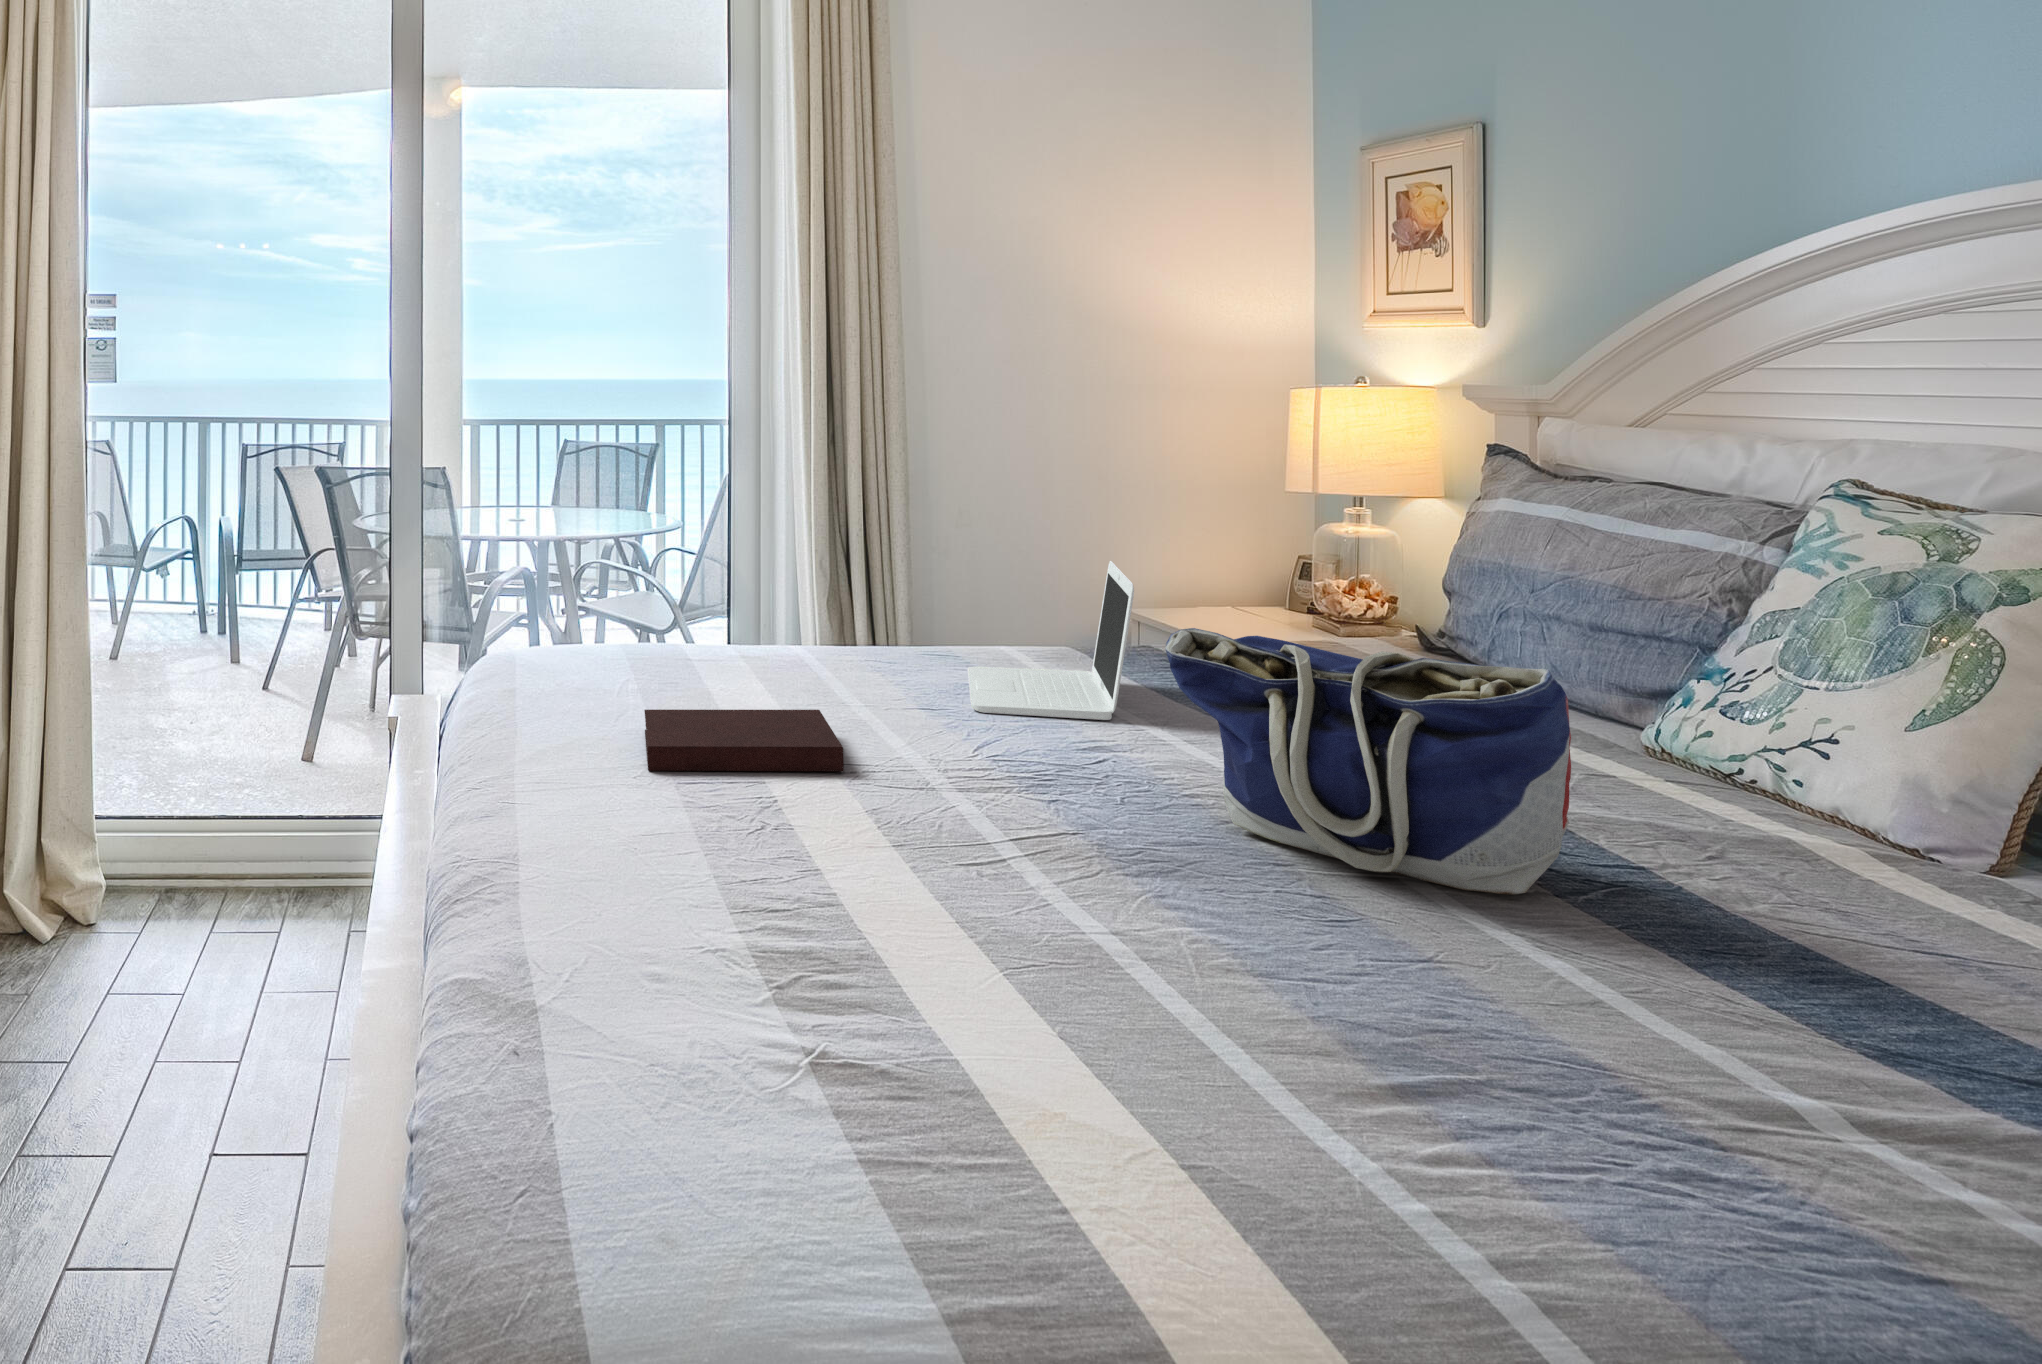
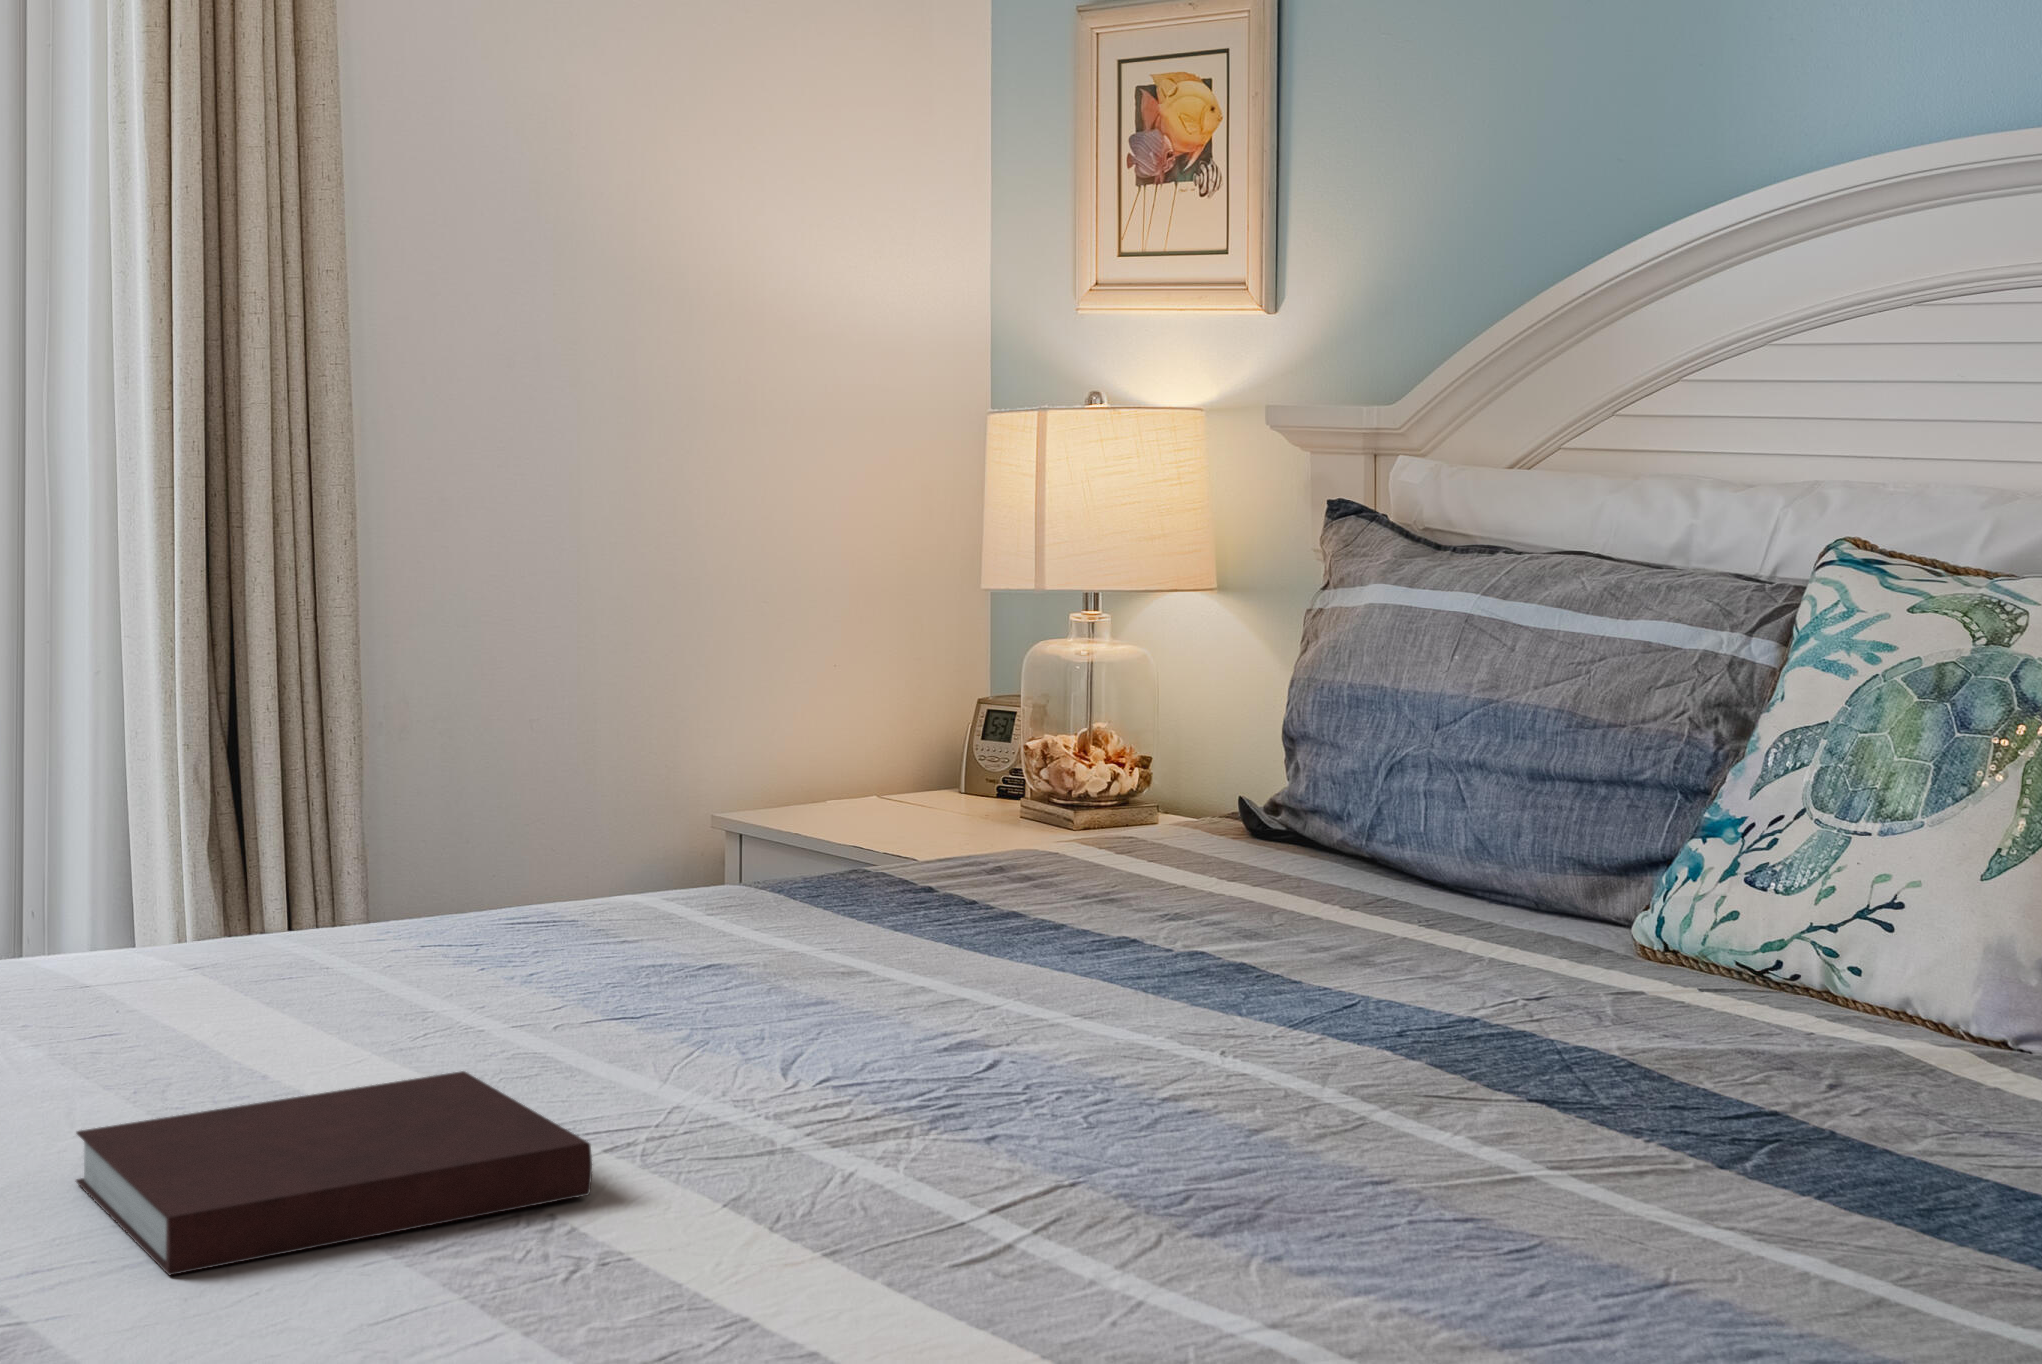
laptop: present [968,561,1134,720] -> none [628,715,985,1030]
tote bag: present [1165,628,1571,895] -> none [1214,819,1841,1210]

